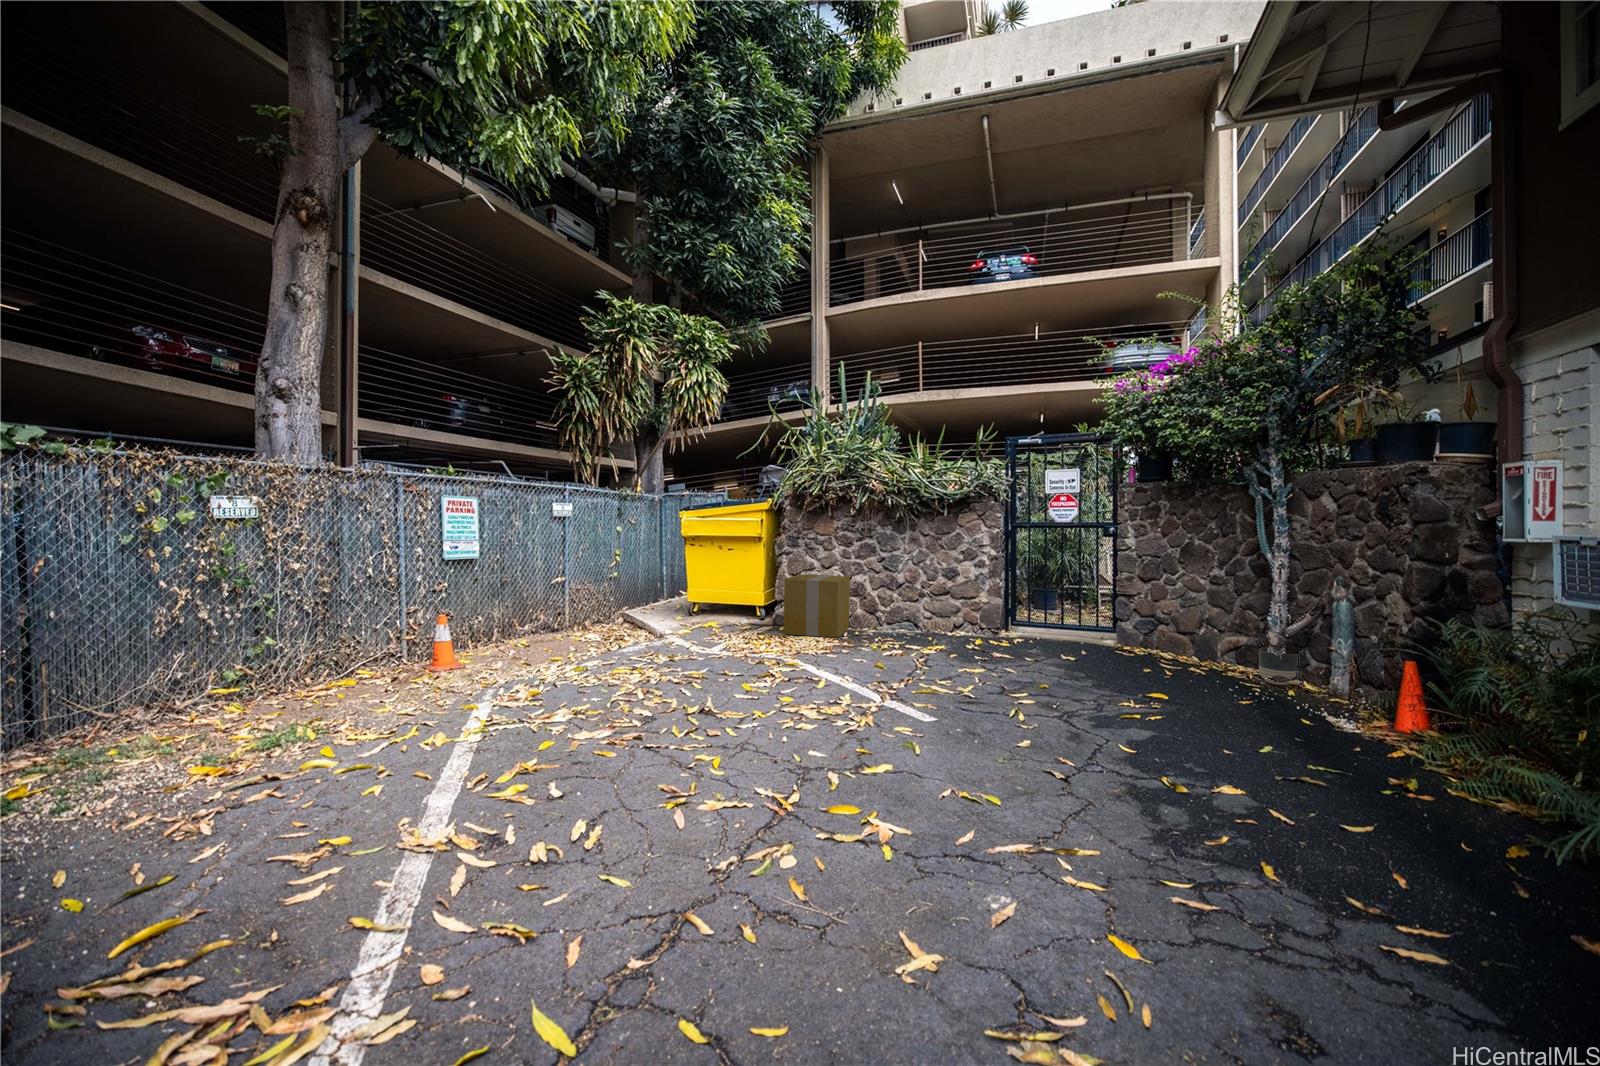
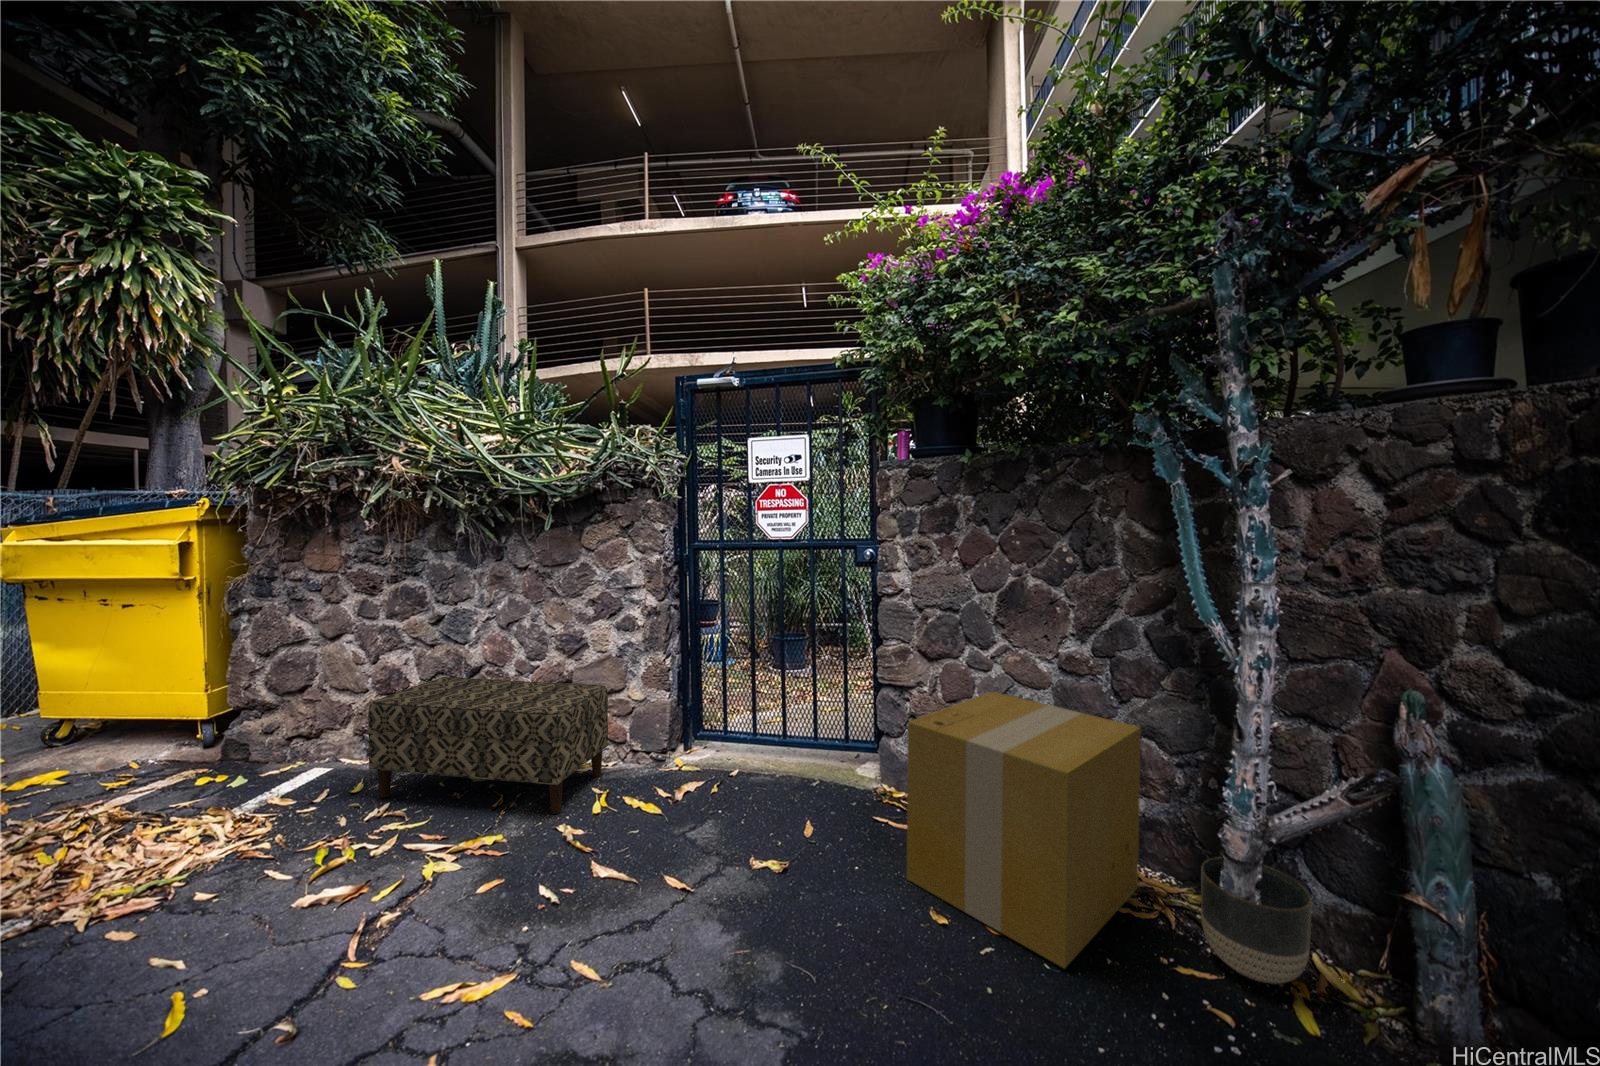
cardboard box: present [784,575,850,637] -> present [907,692,1141,968]
bench: none [870,588,972,644] -> present [368,677,608,814]

